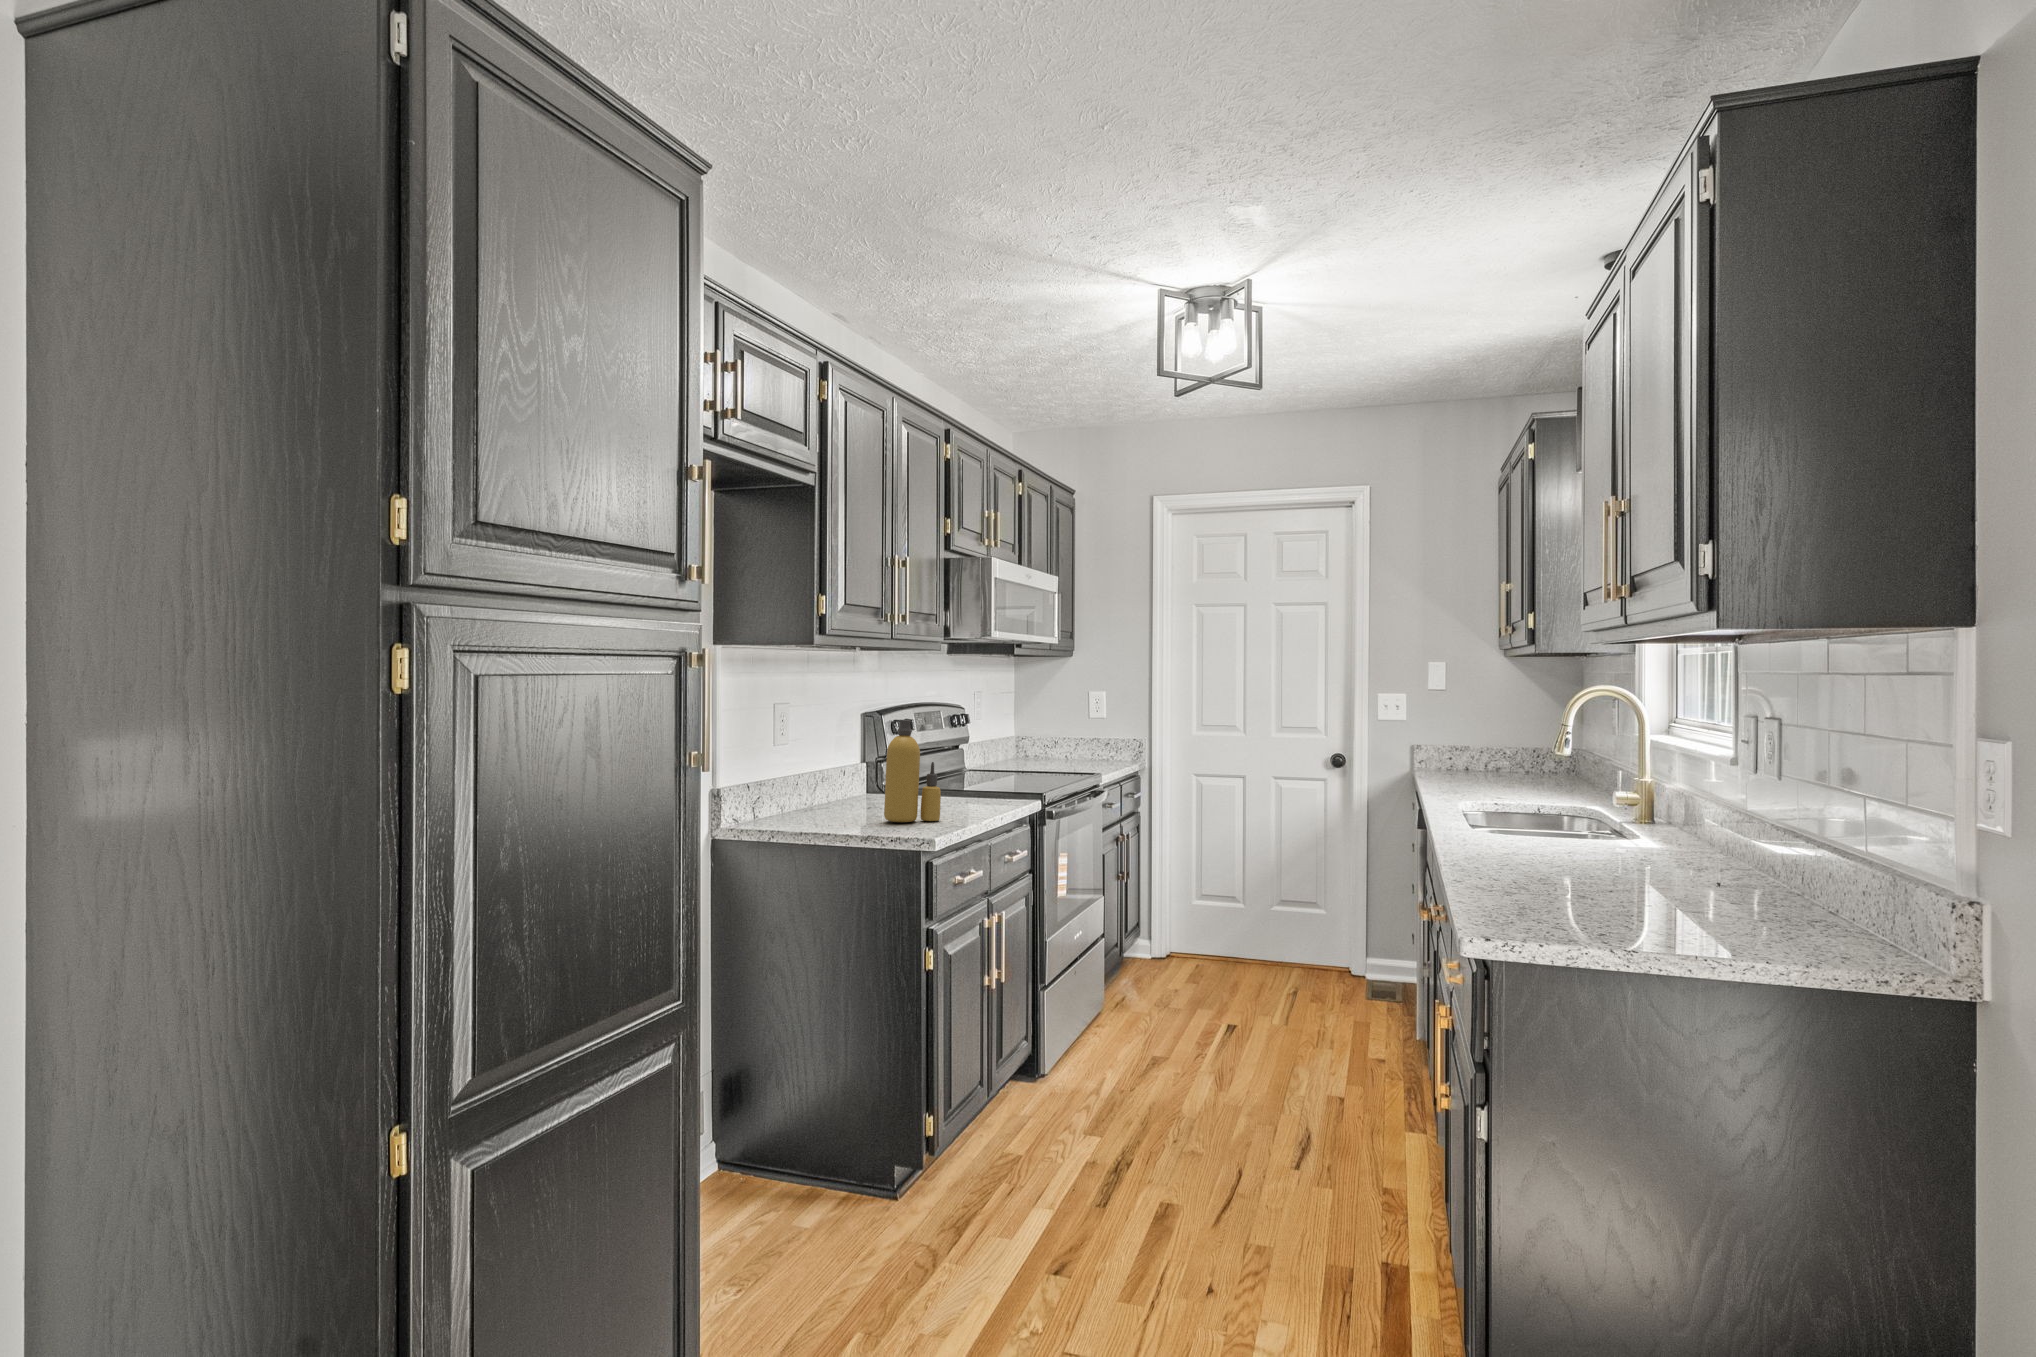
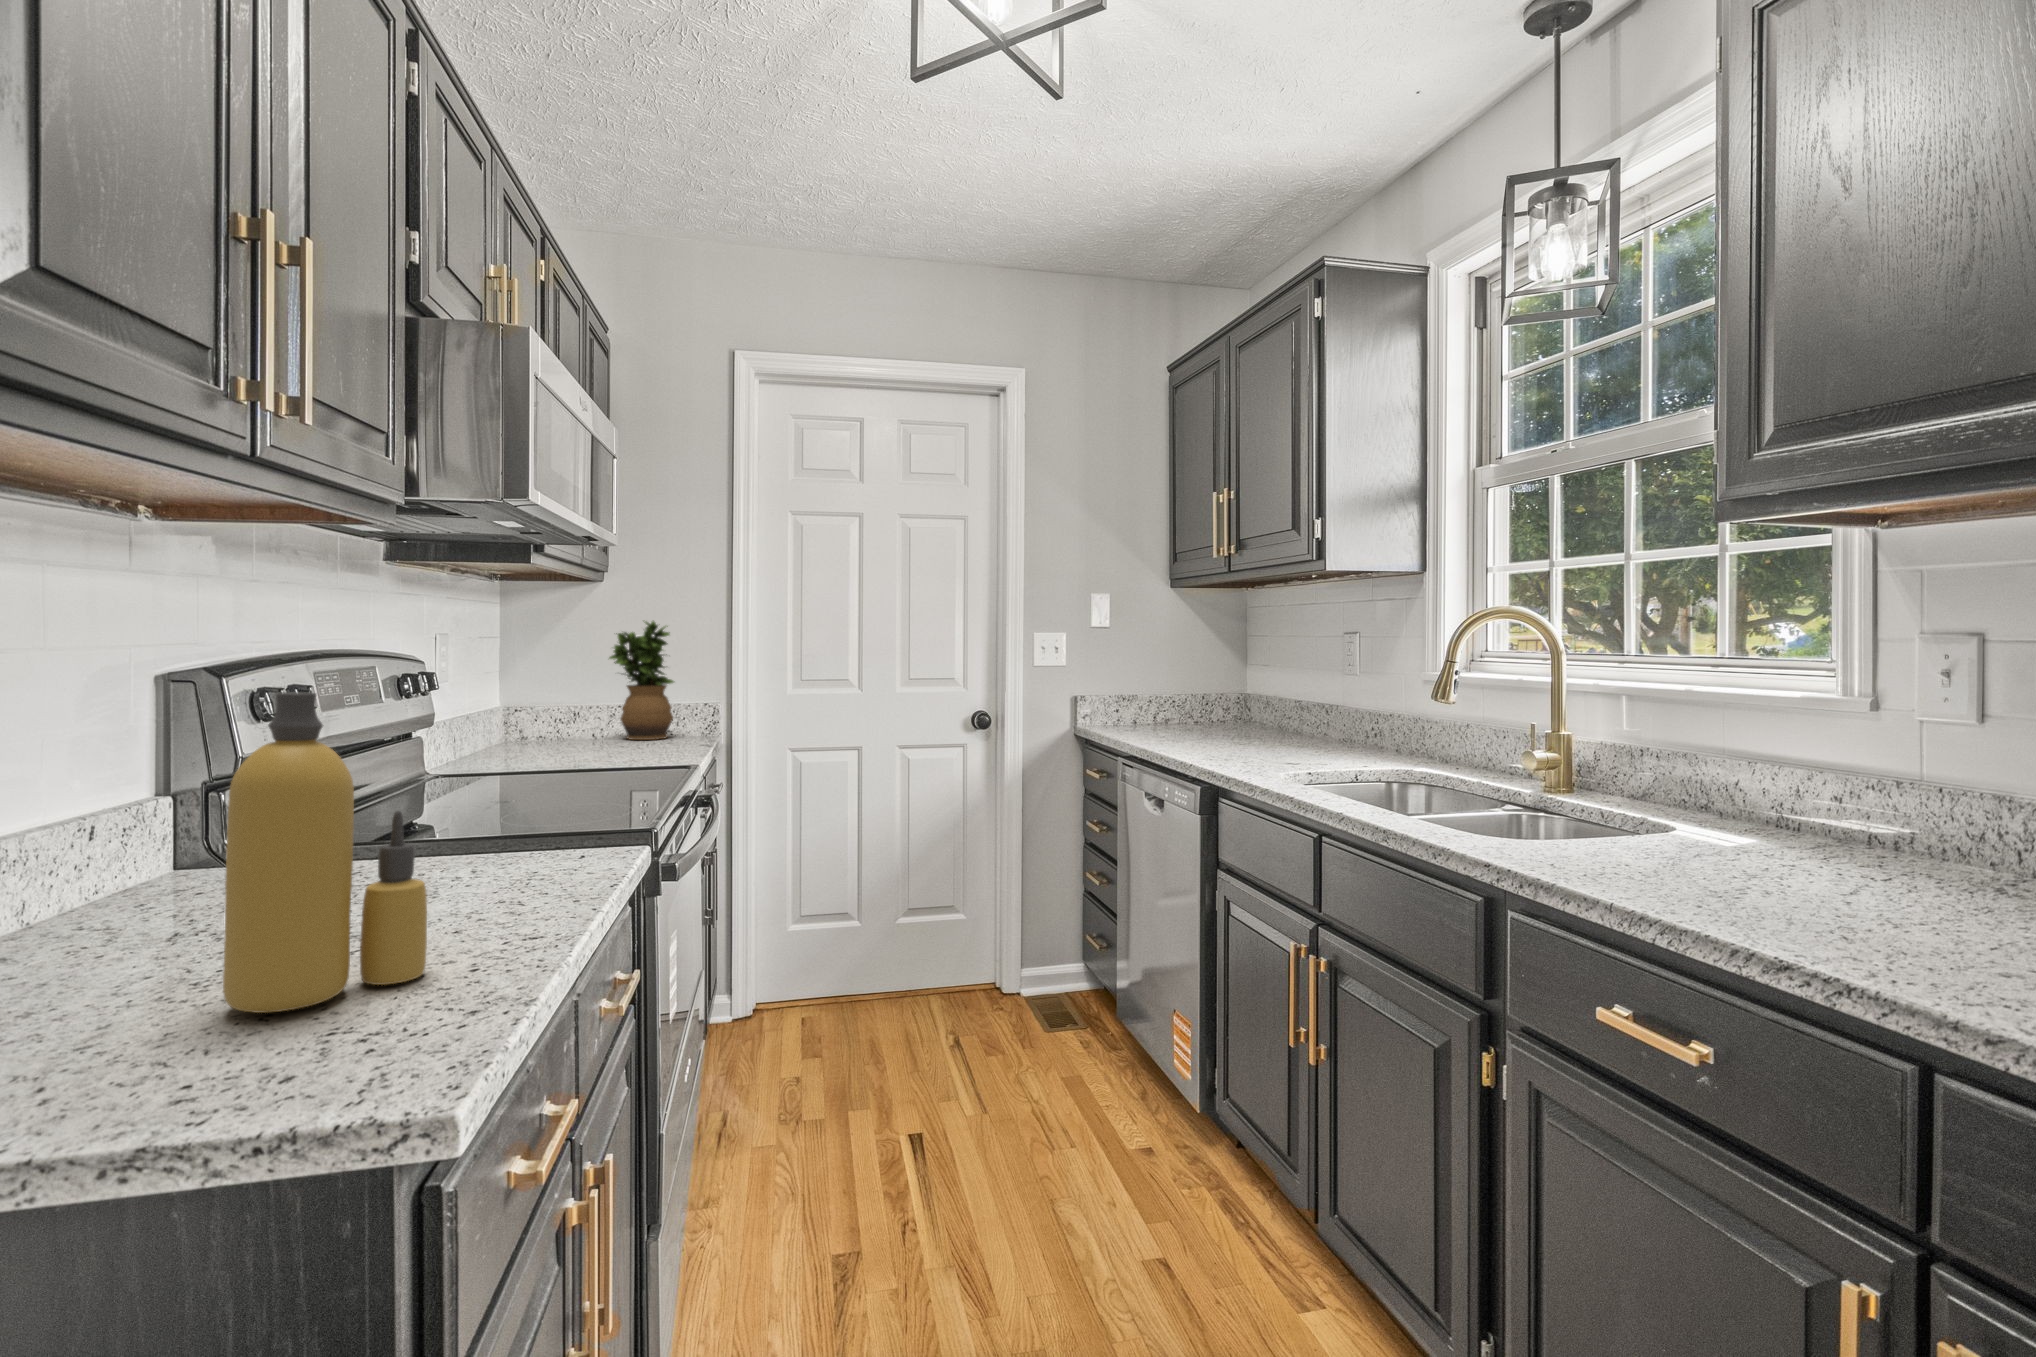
potted plant: none [1073,682,1114,761] -> present [609,621,674,740]

